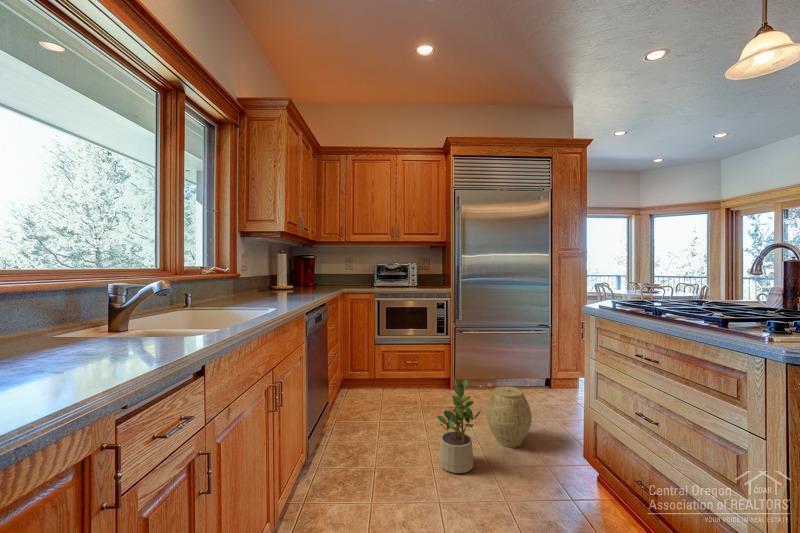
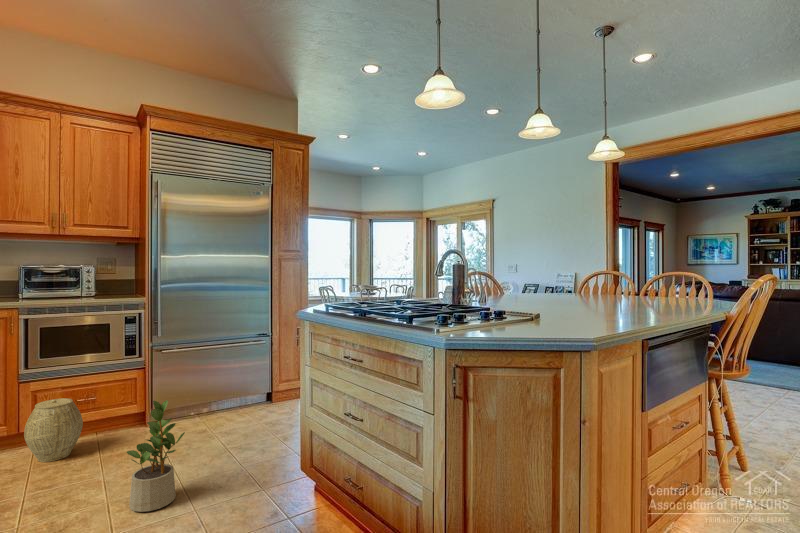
woven basket: present [486,386,532,447] -> present [24,398,83,462]

